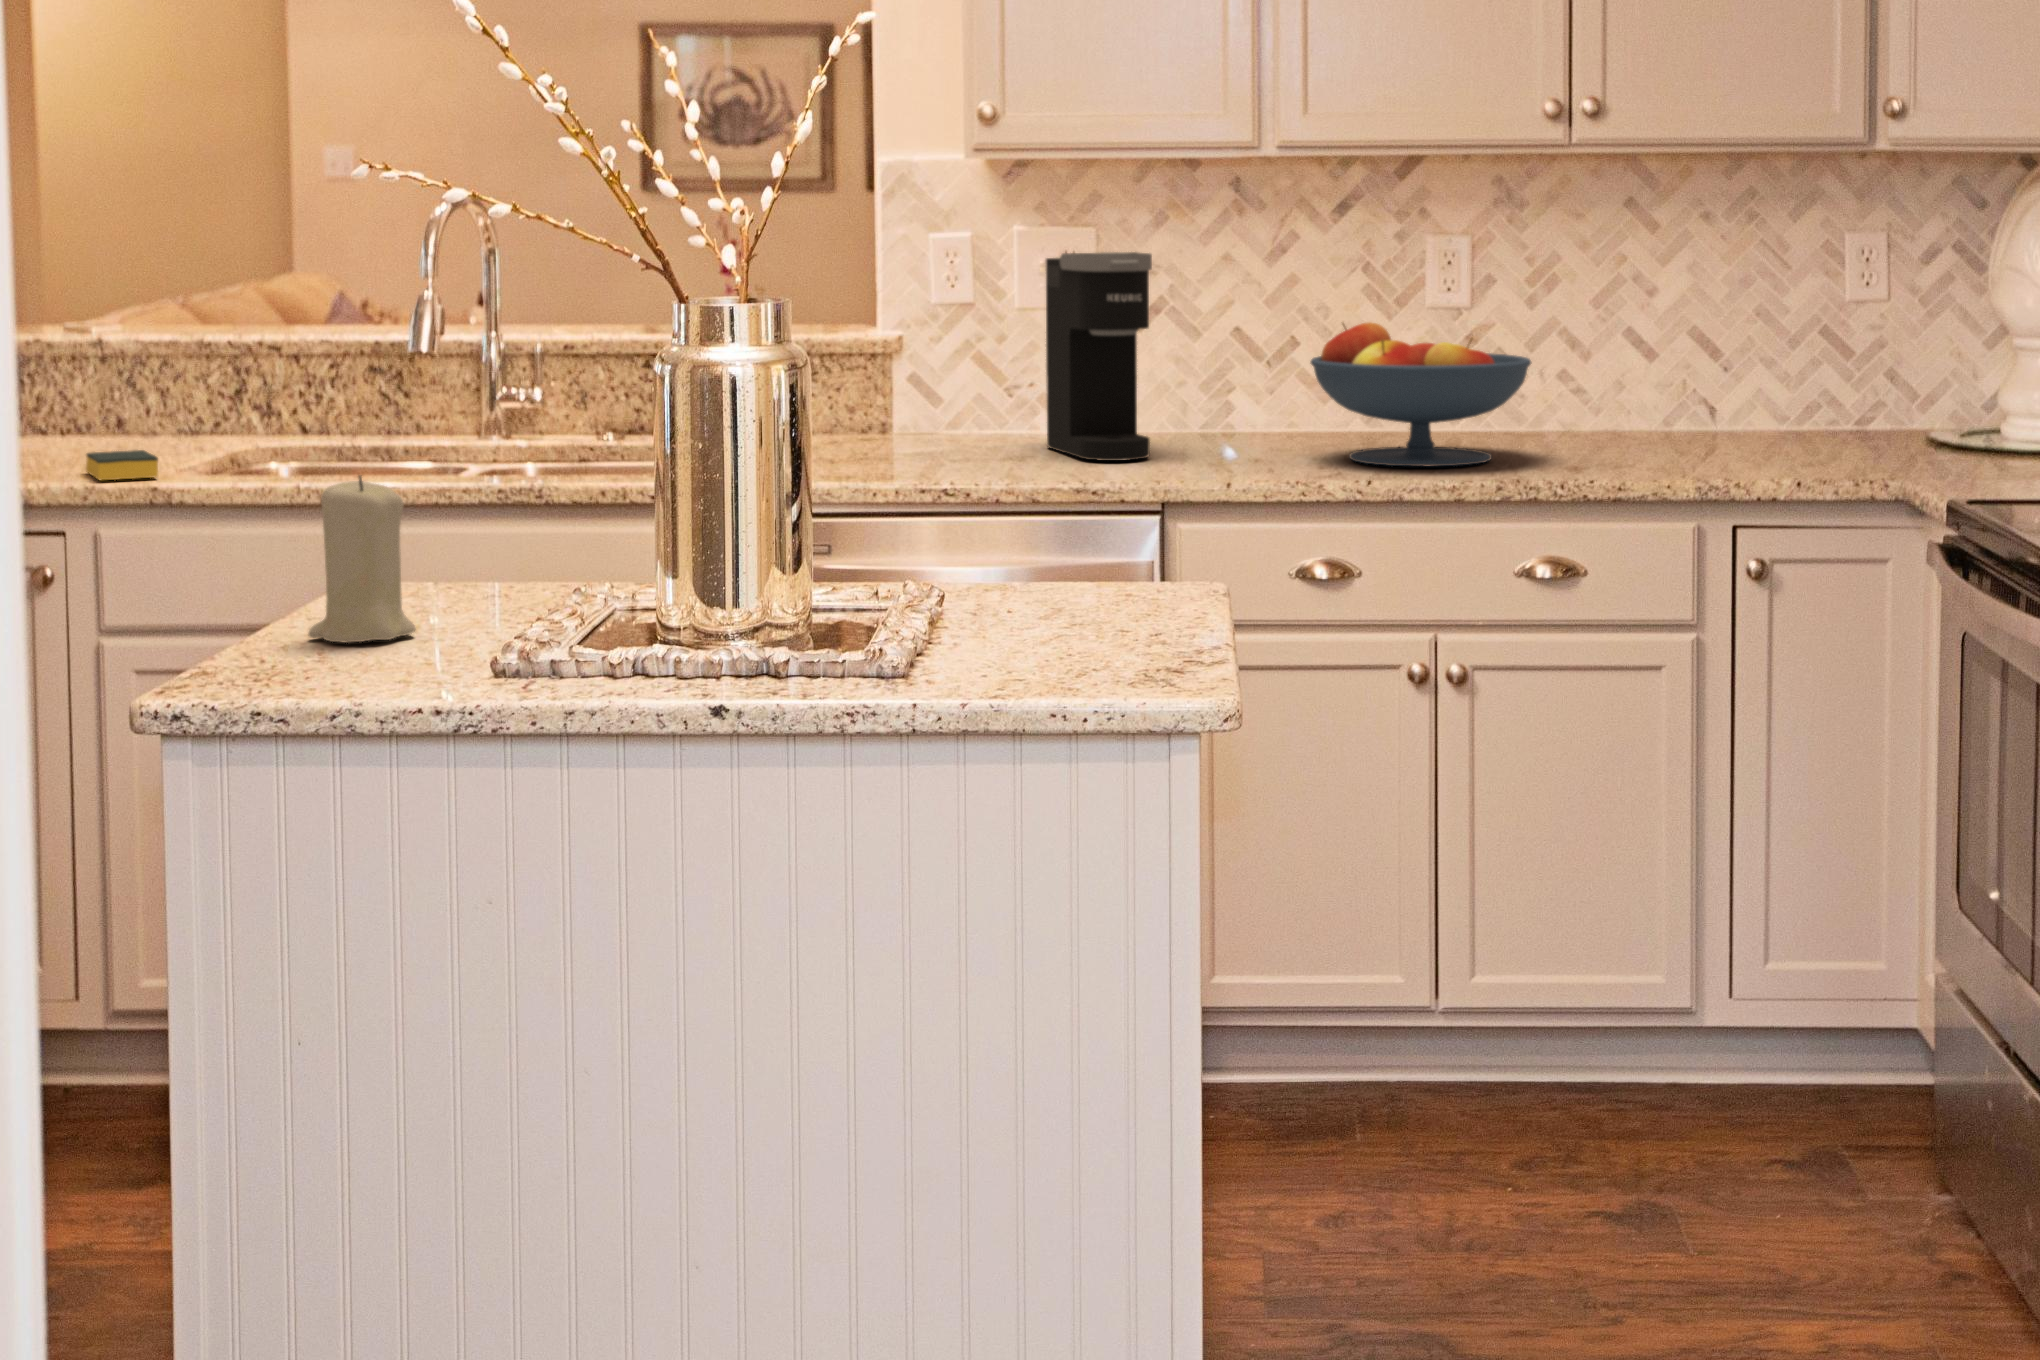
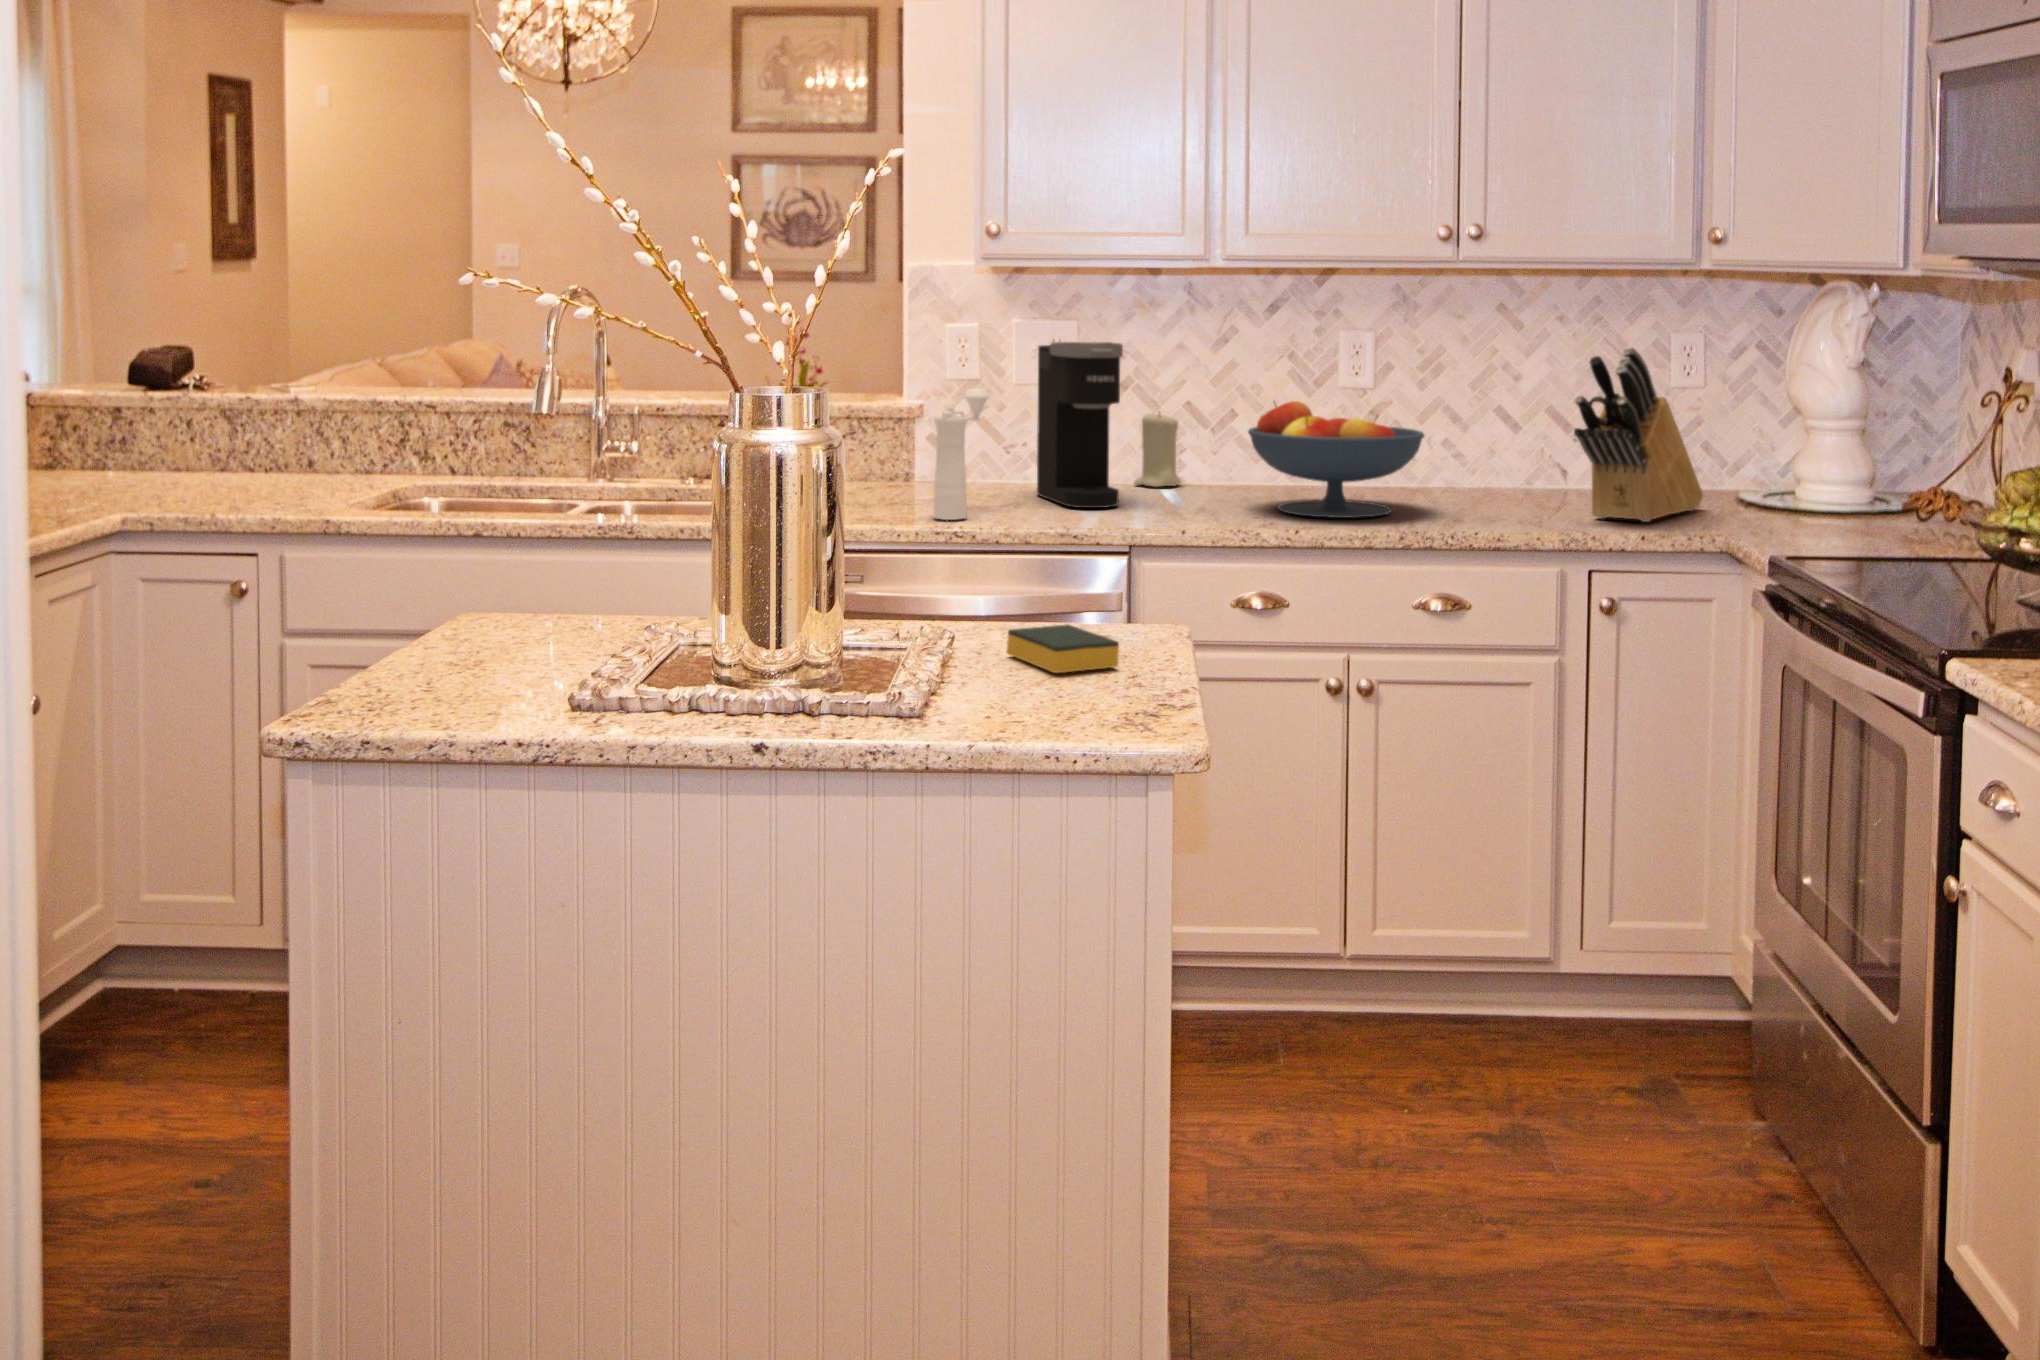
knife block: none [1716,247,1883,465] -> present [1574,347,1703,522]
pepper mill: none [915,313,984,476] -> present [934,389,989,520]
sponge: present [86,450,158,480] -> present [1007,625,1119,673]
candle: present [309,476,415,643] -> present [1134,414,1181,487]

